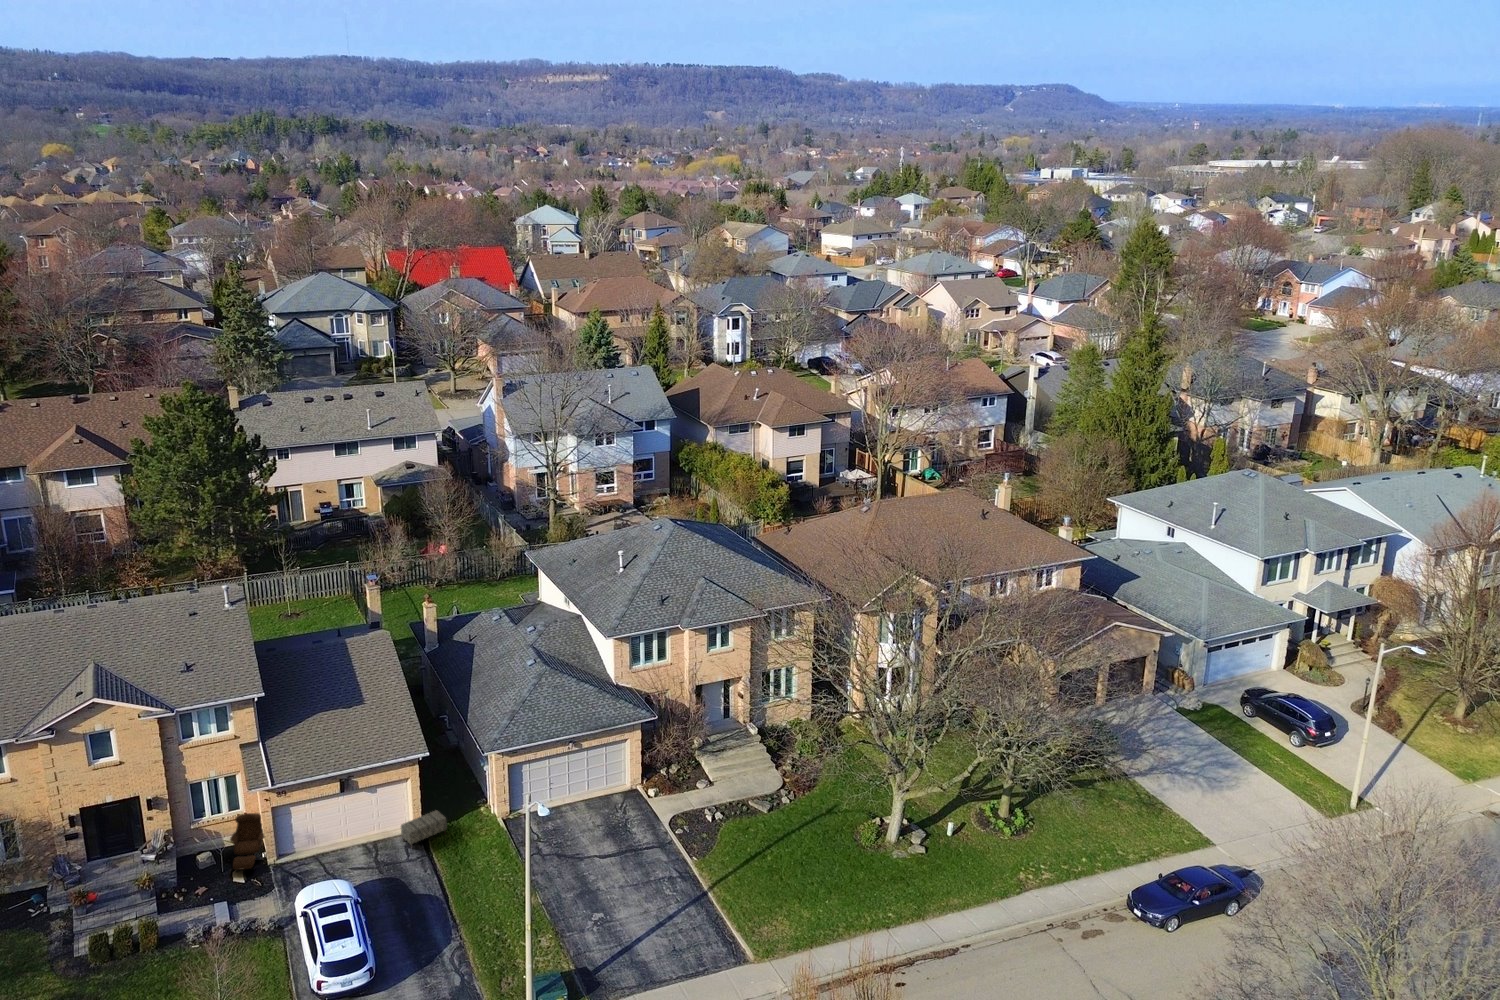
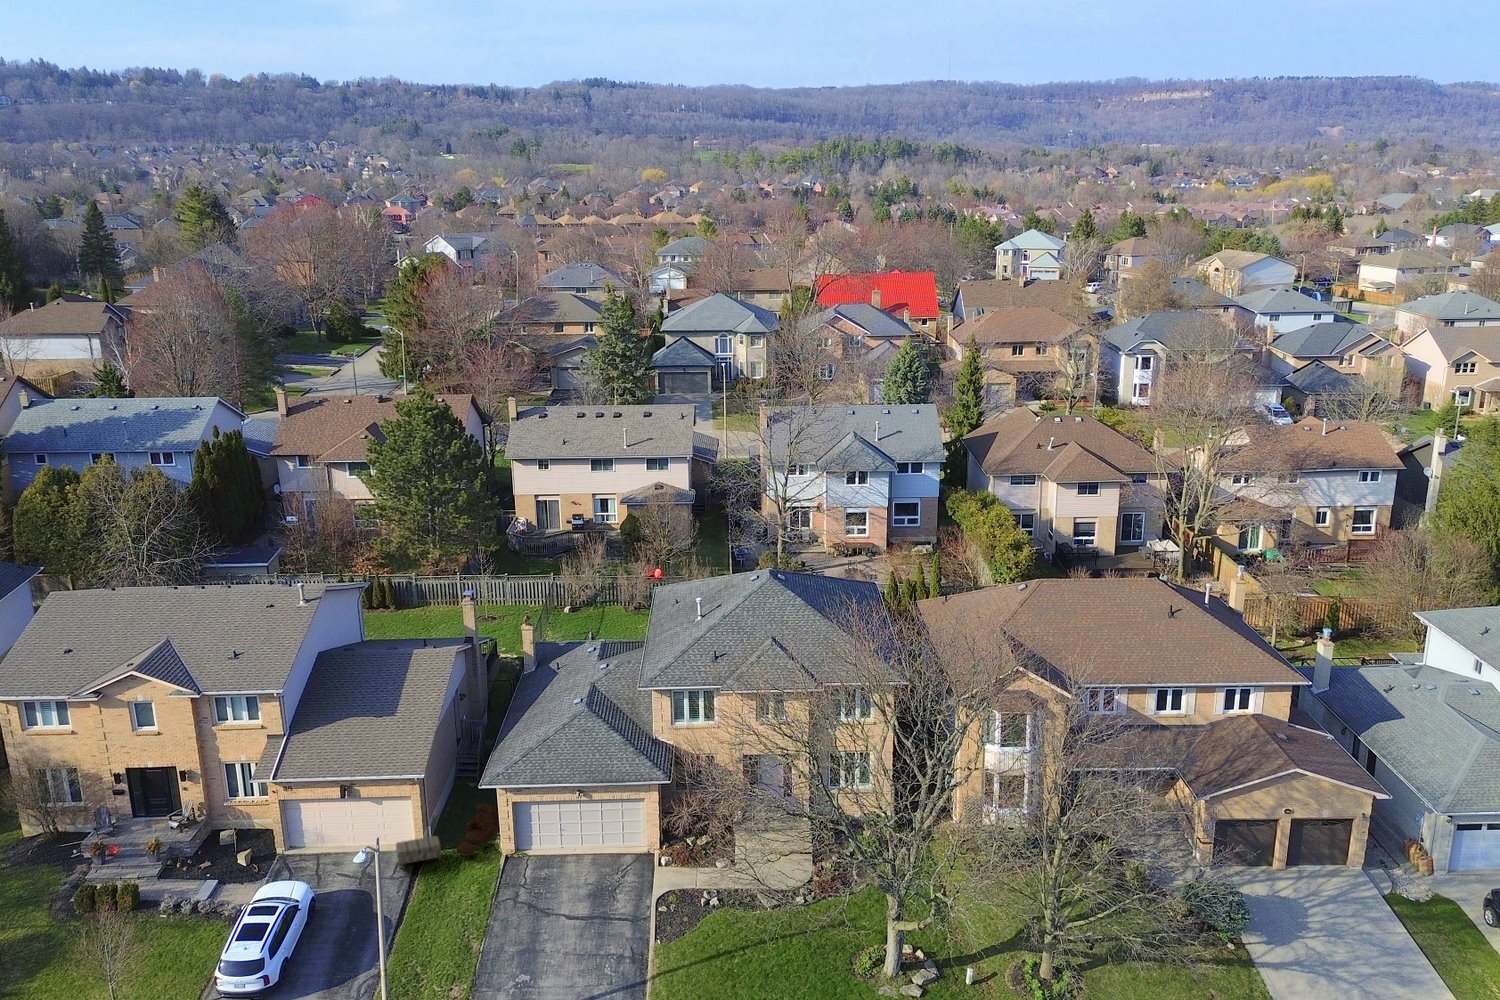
lounge chair: present [230,813,265,871] -> present [457,803,497,858]

